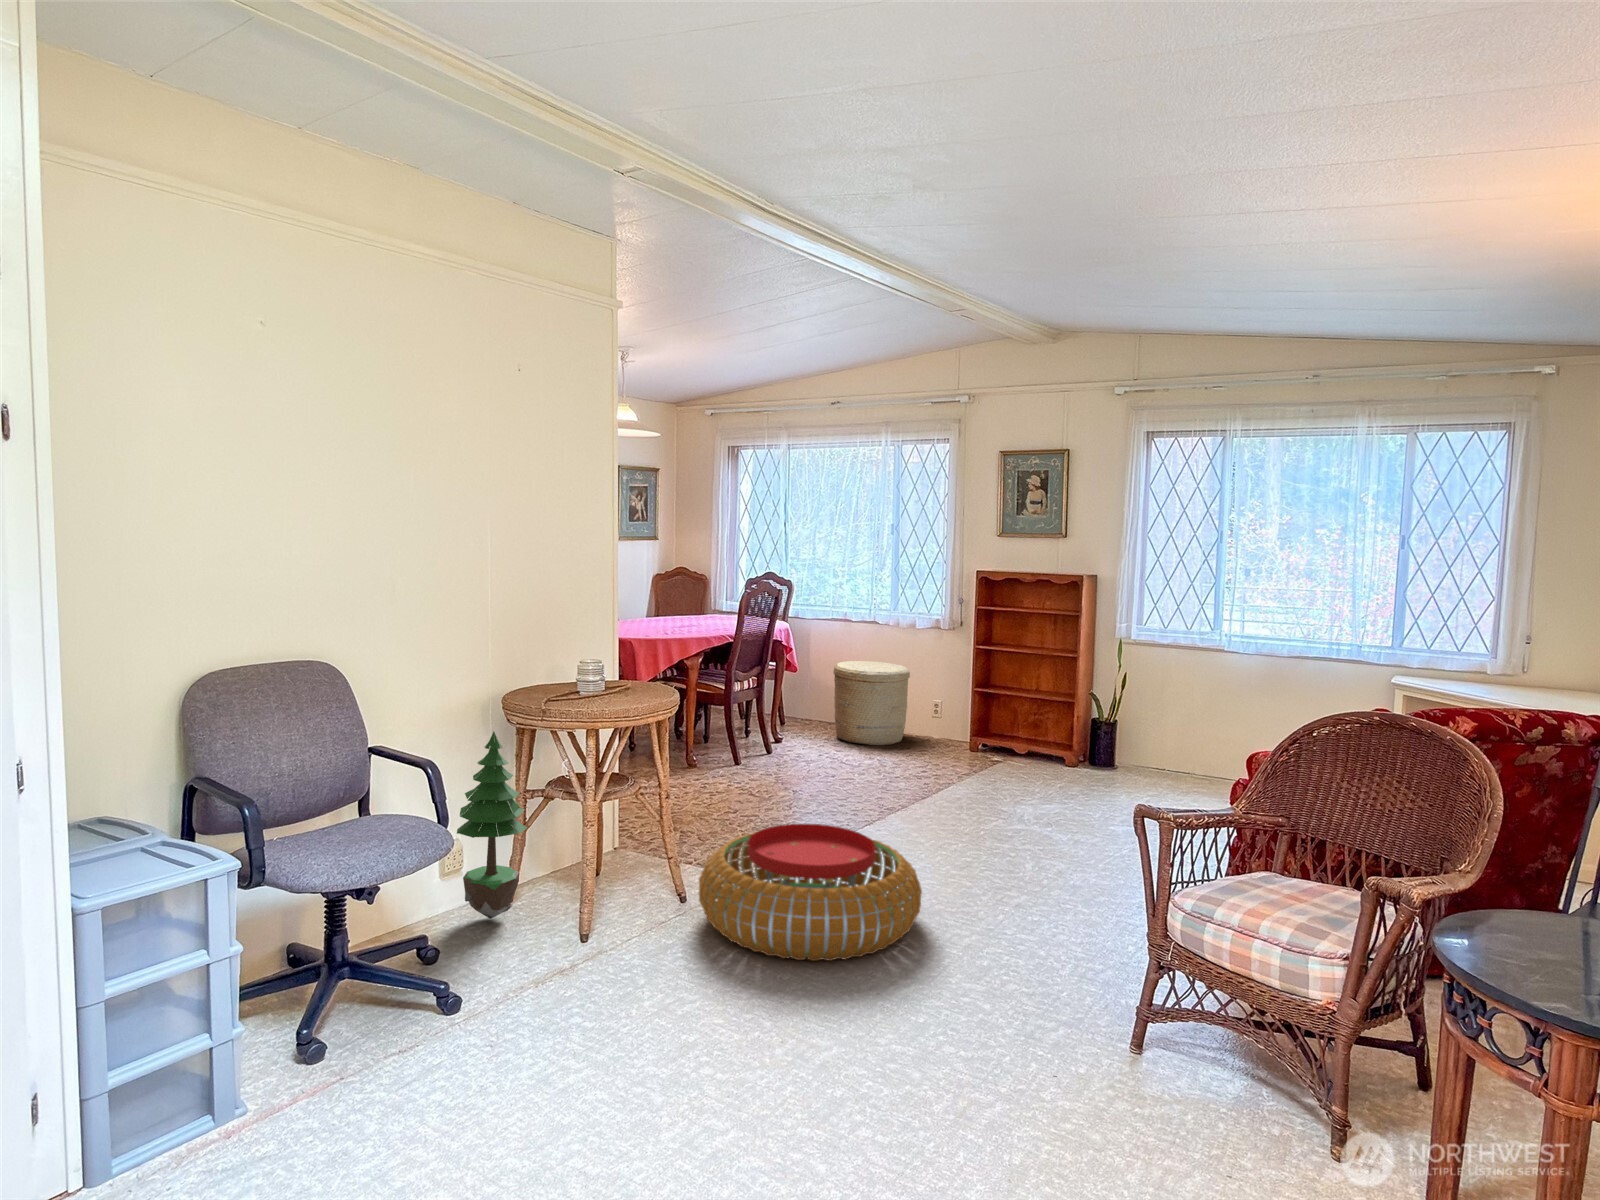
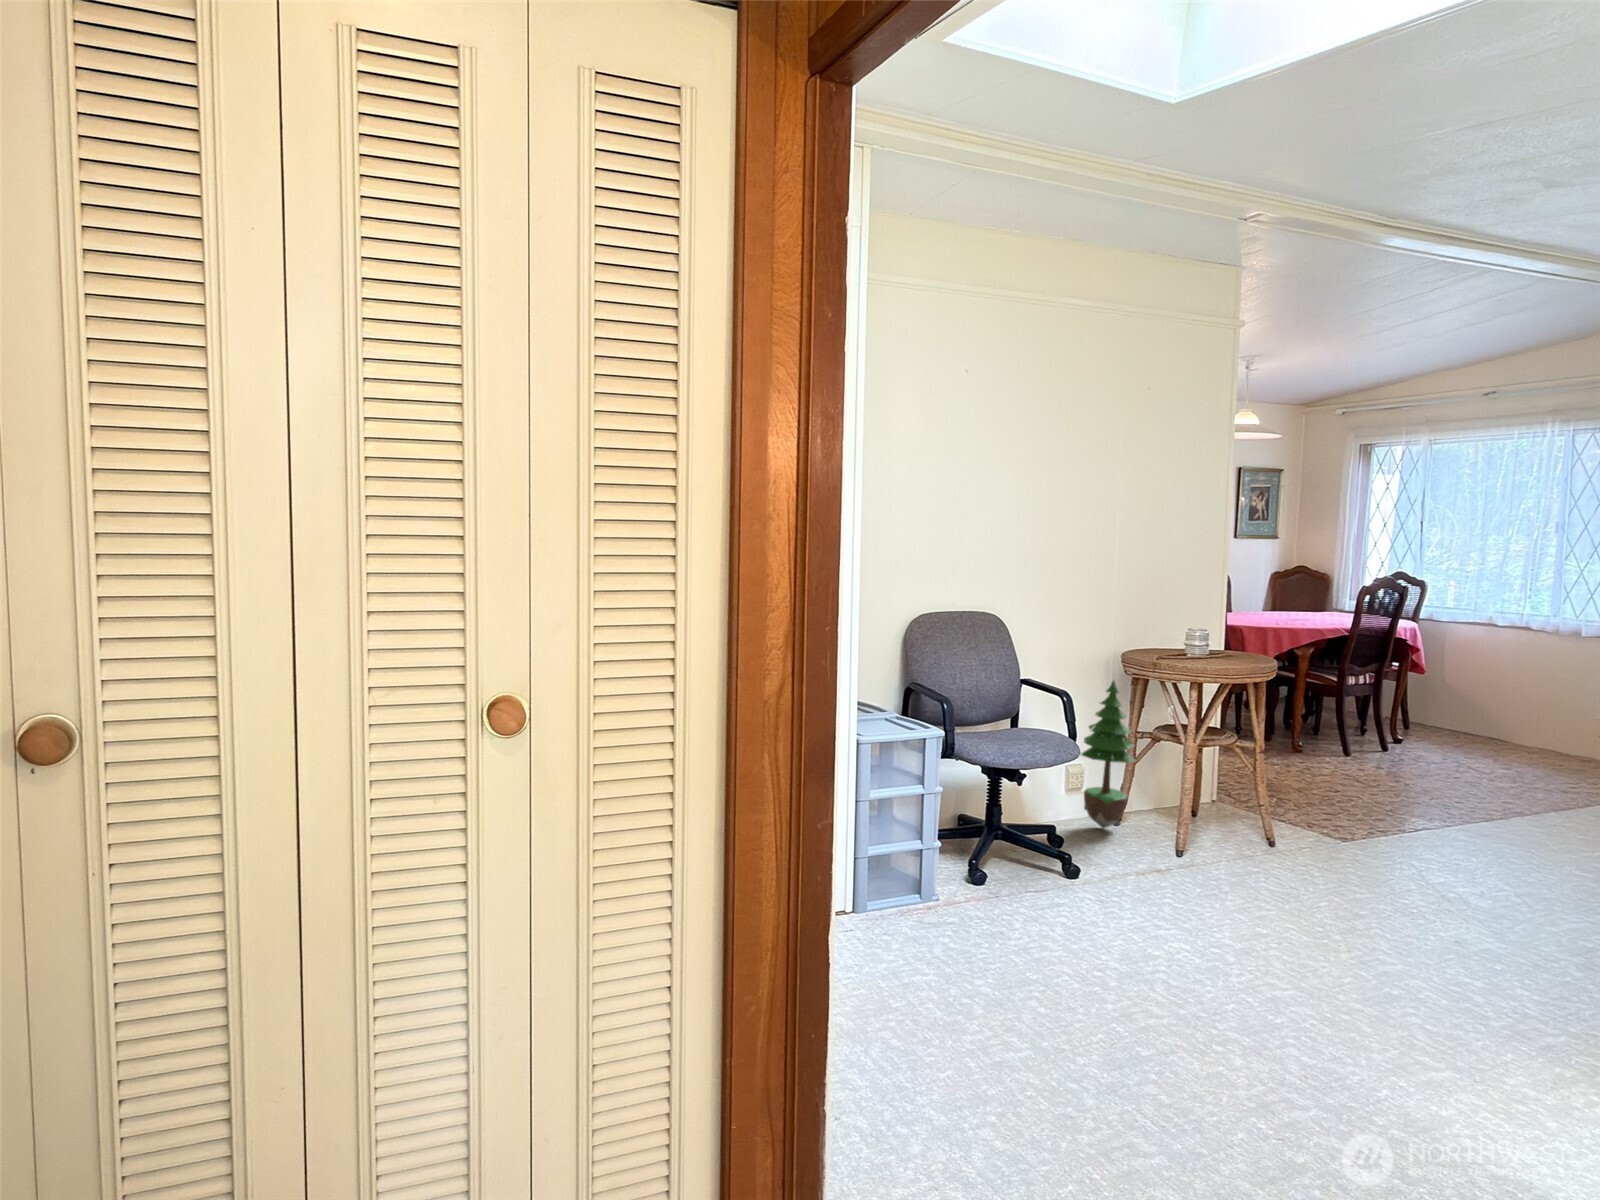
woven basket: present [833,661,910,745] -> none [1469,668,1571,761]
pouf: present [699,824,922,961] -> none [1286,794,1530,920]

